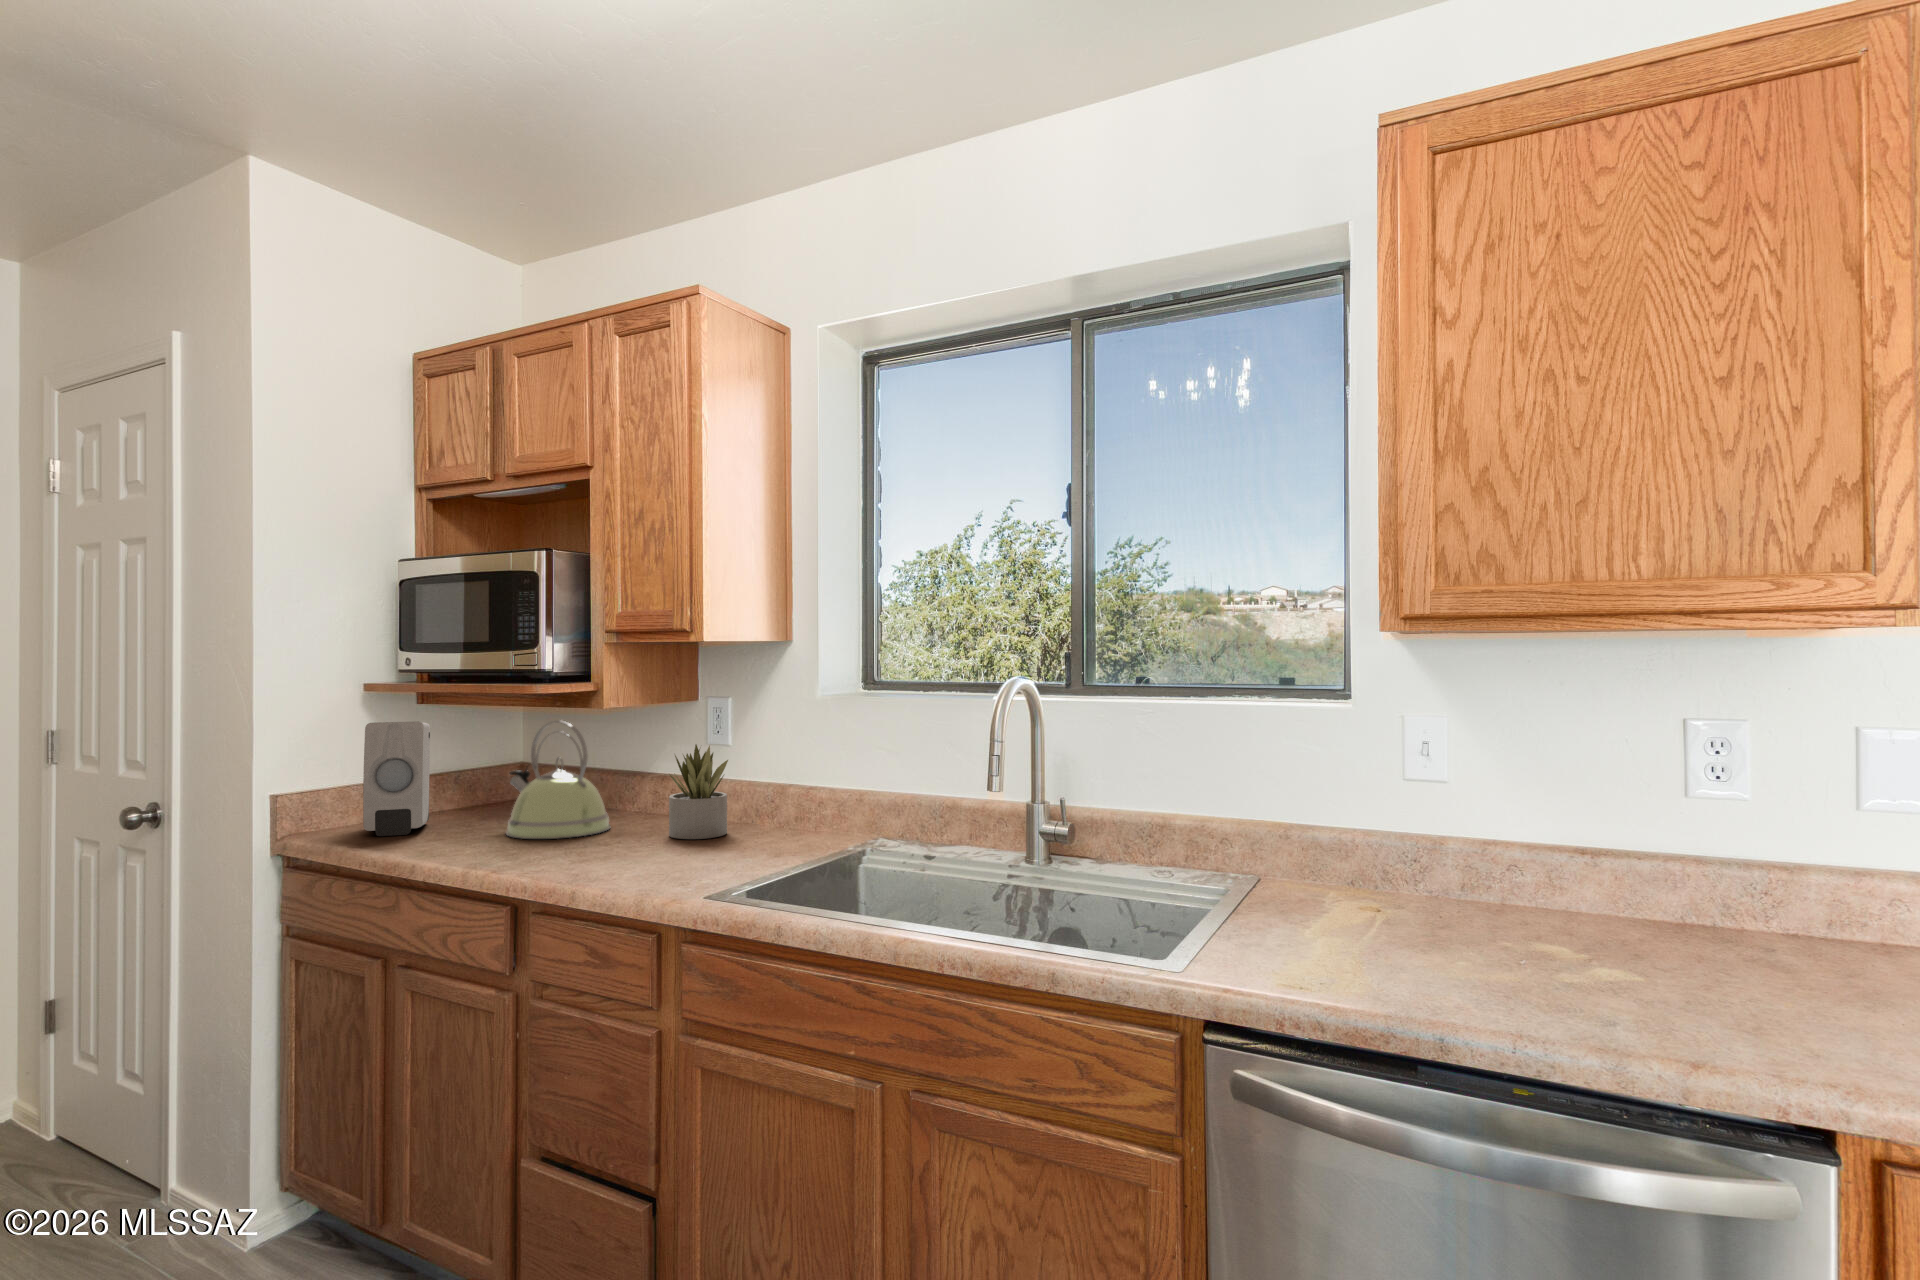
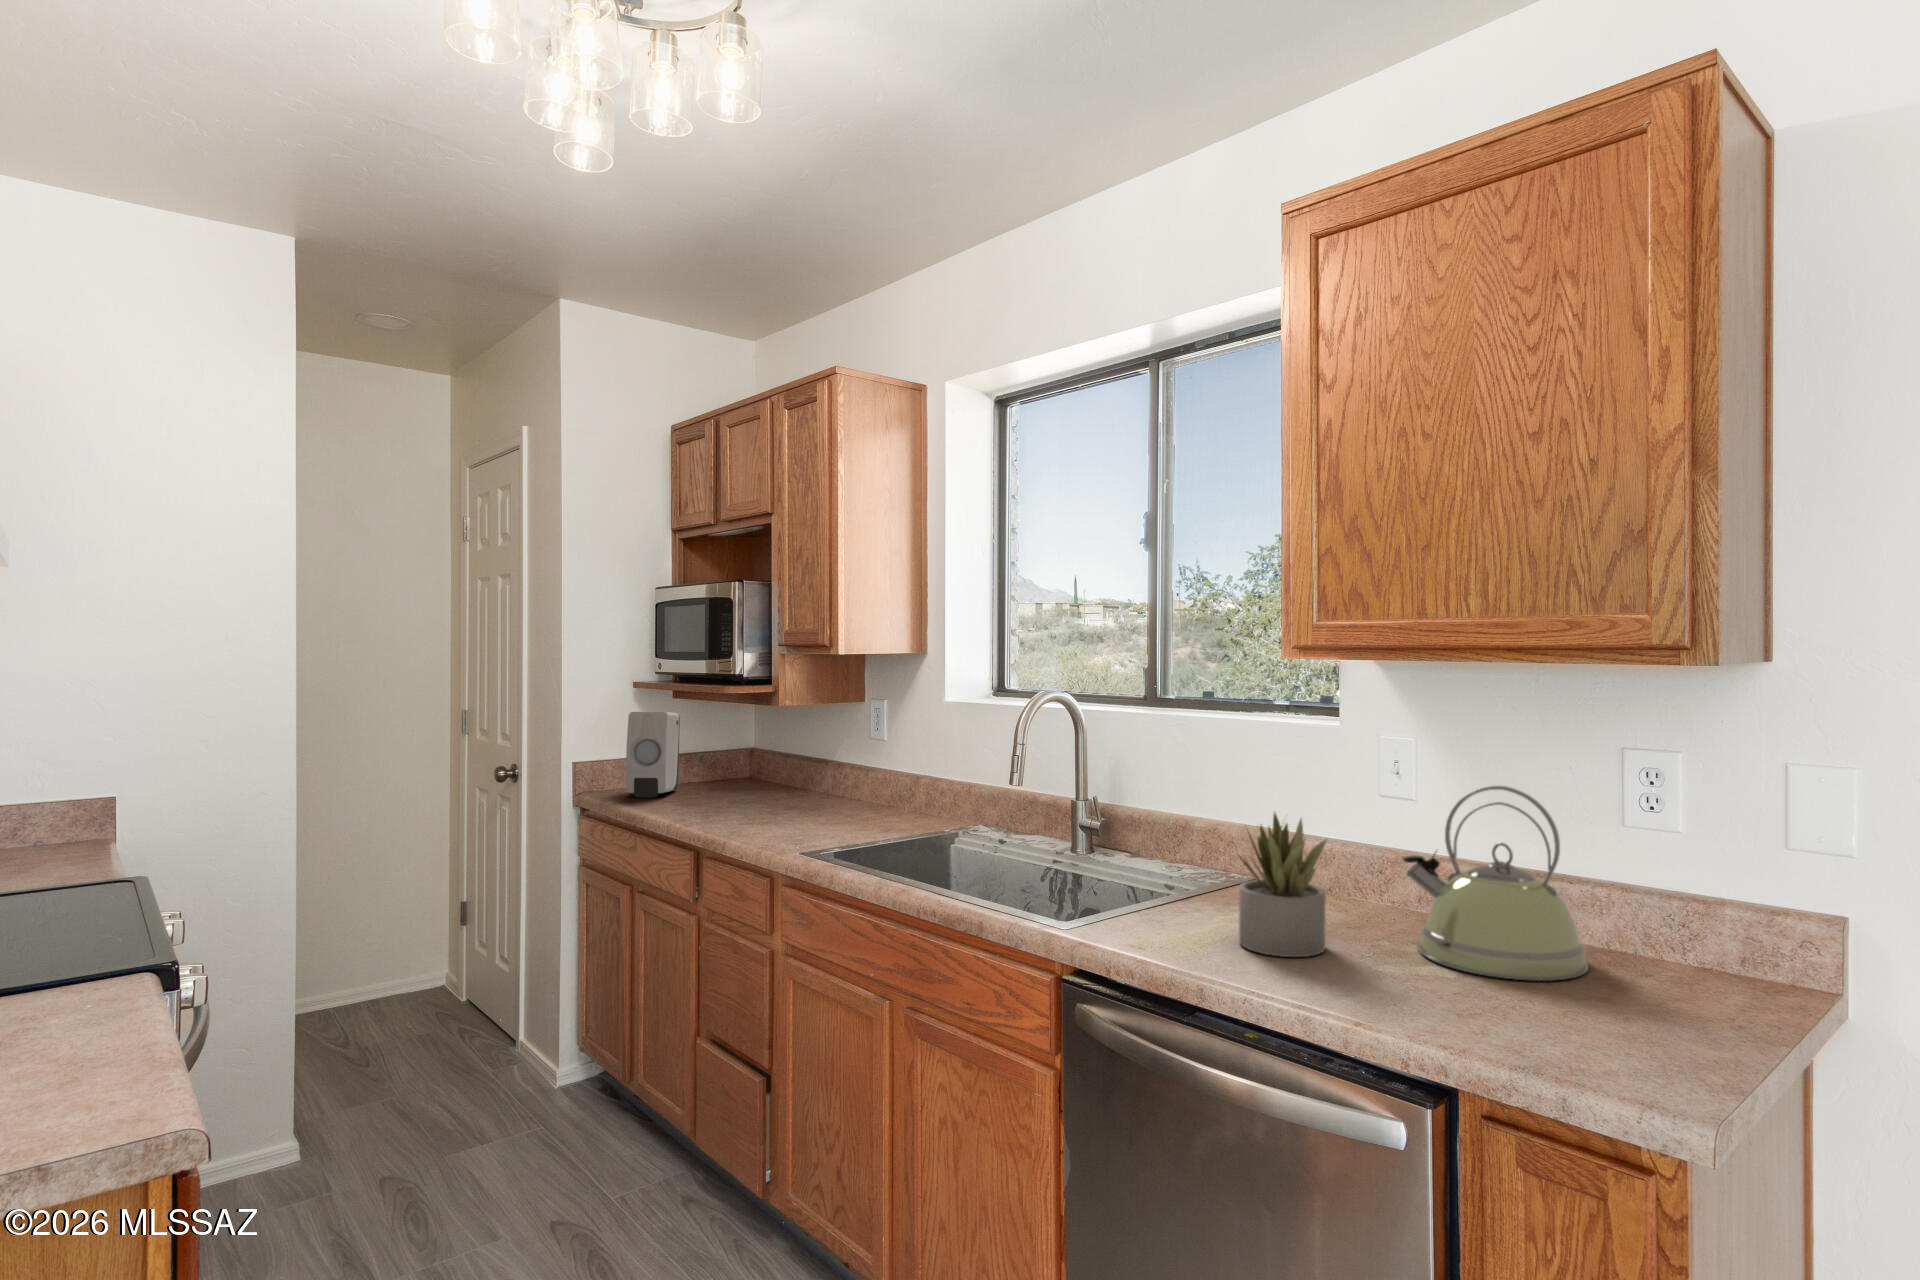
kettle: present [506,720,610,839] -> present [1403,786,1588,981]
succulent plant: present [669,744,728,839] -> present [1239,813,1327,957]

